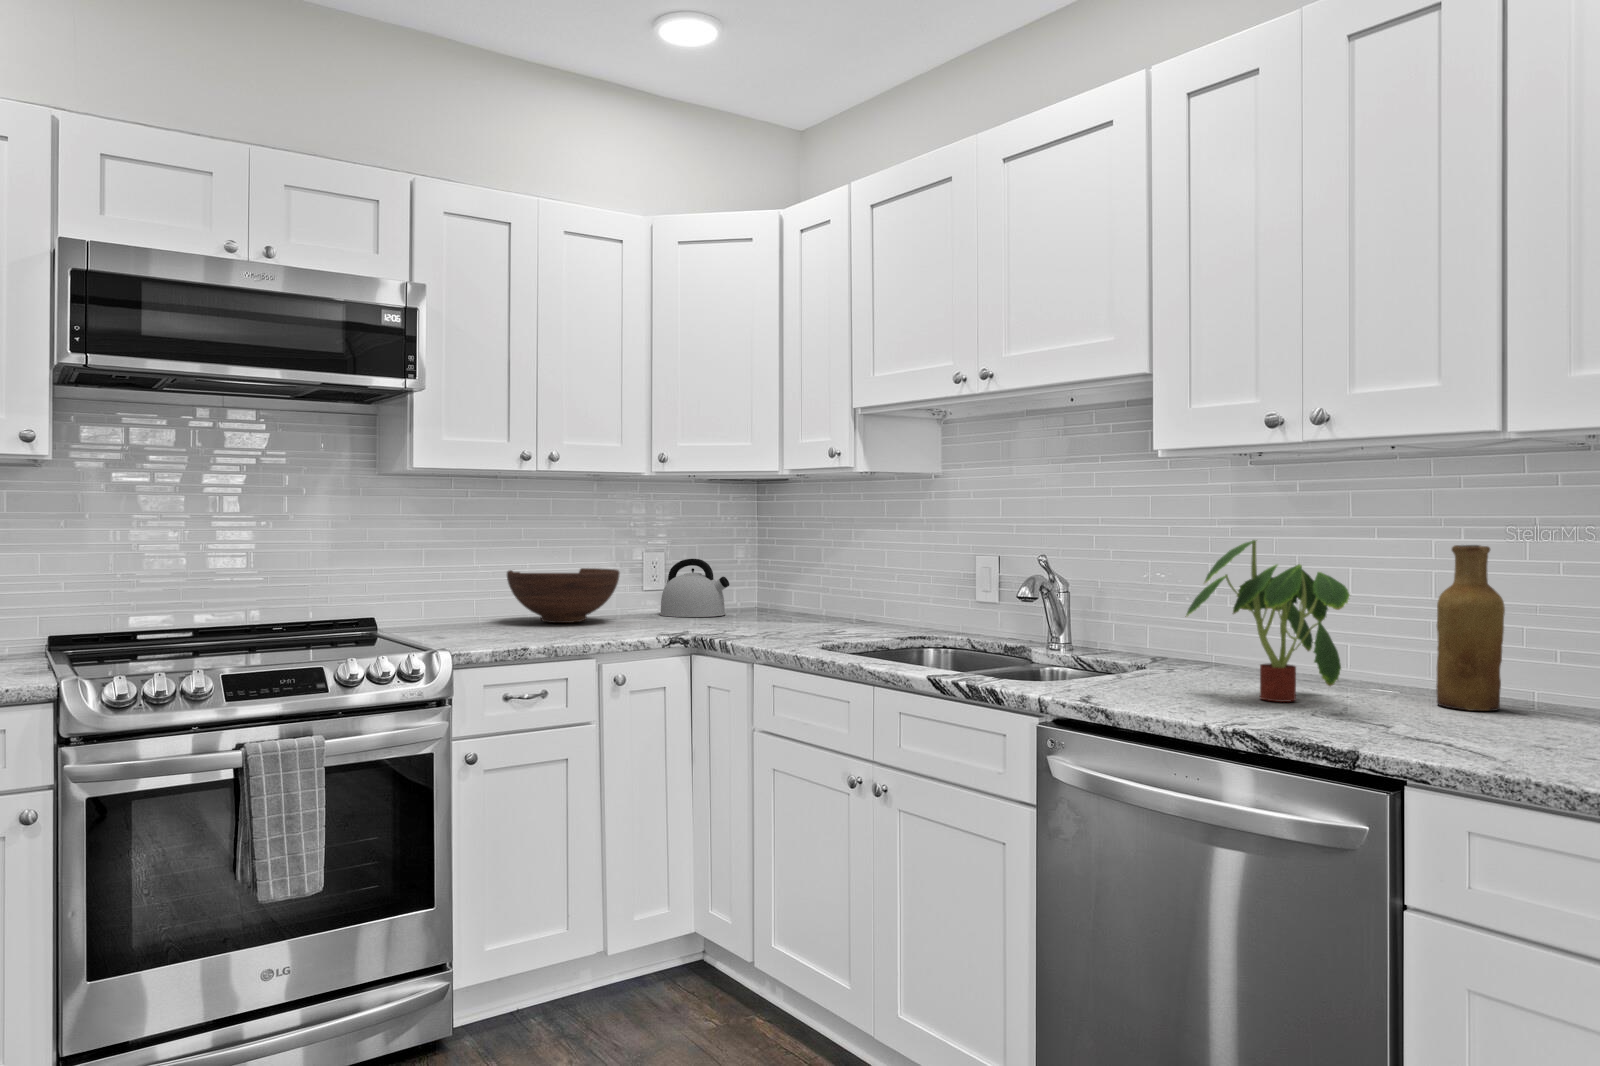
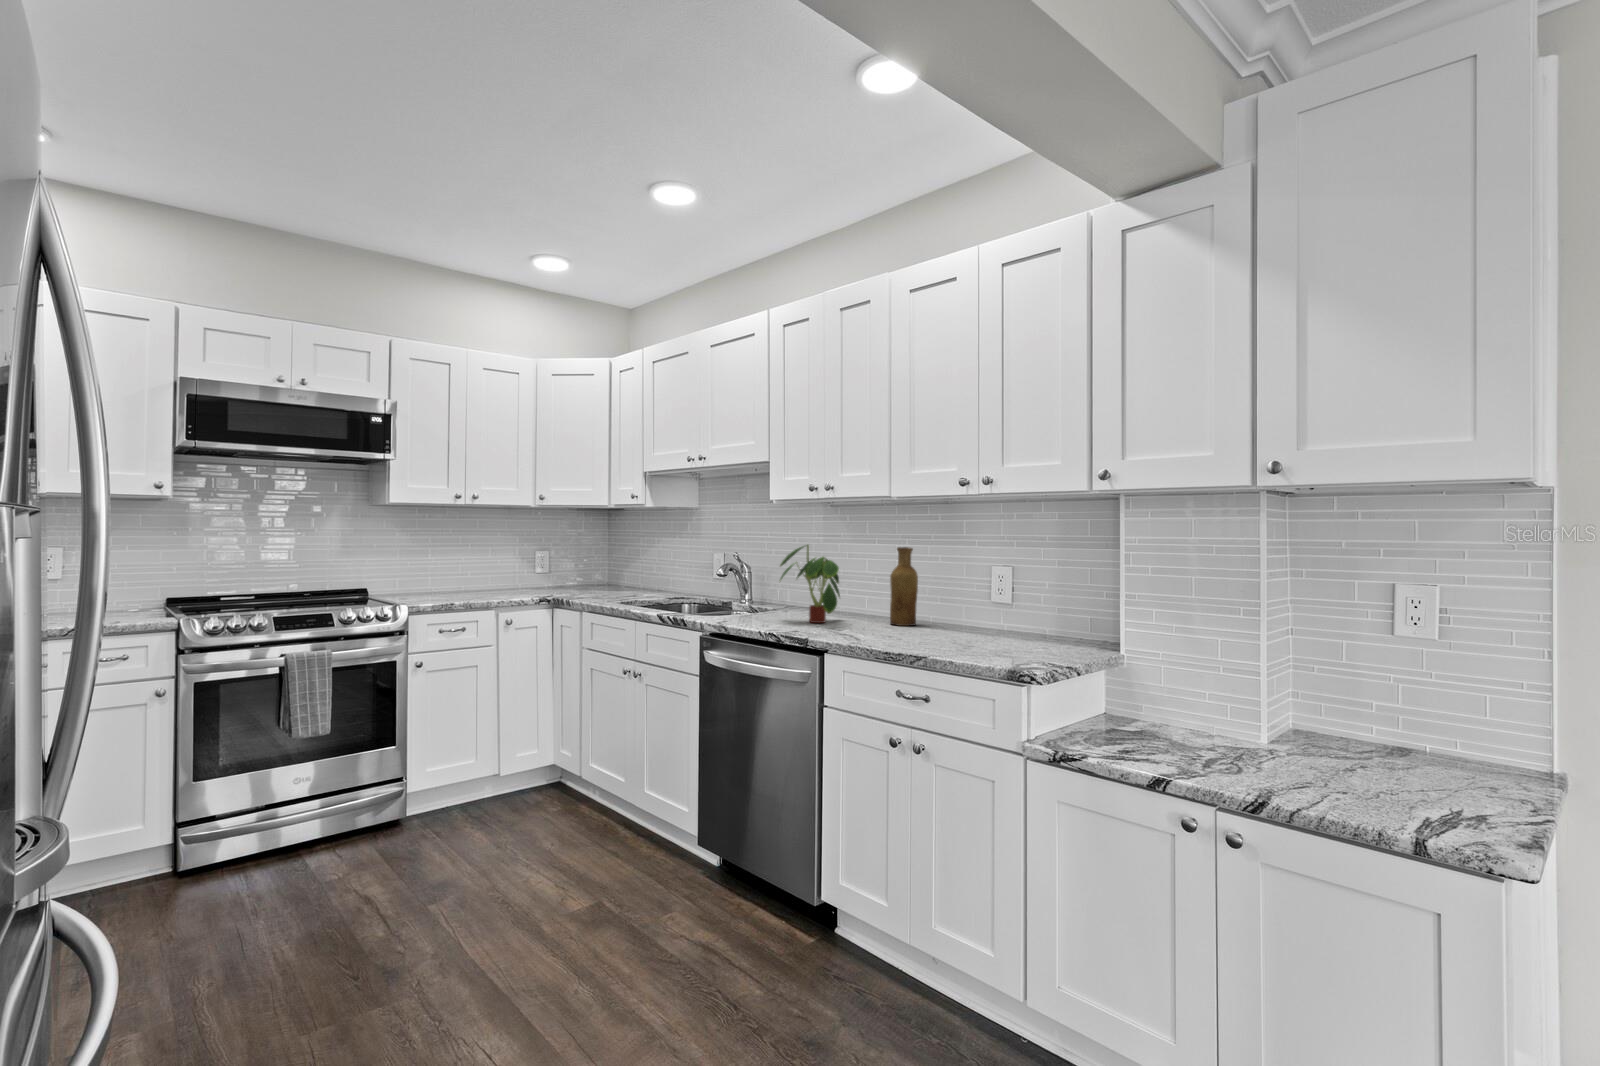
kettle: present [660,559,729,617] -> none [546,555,588,589]
fruit bowl: present [507,568,620,623] -> none [449,560,518,592]

